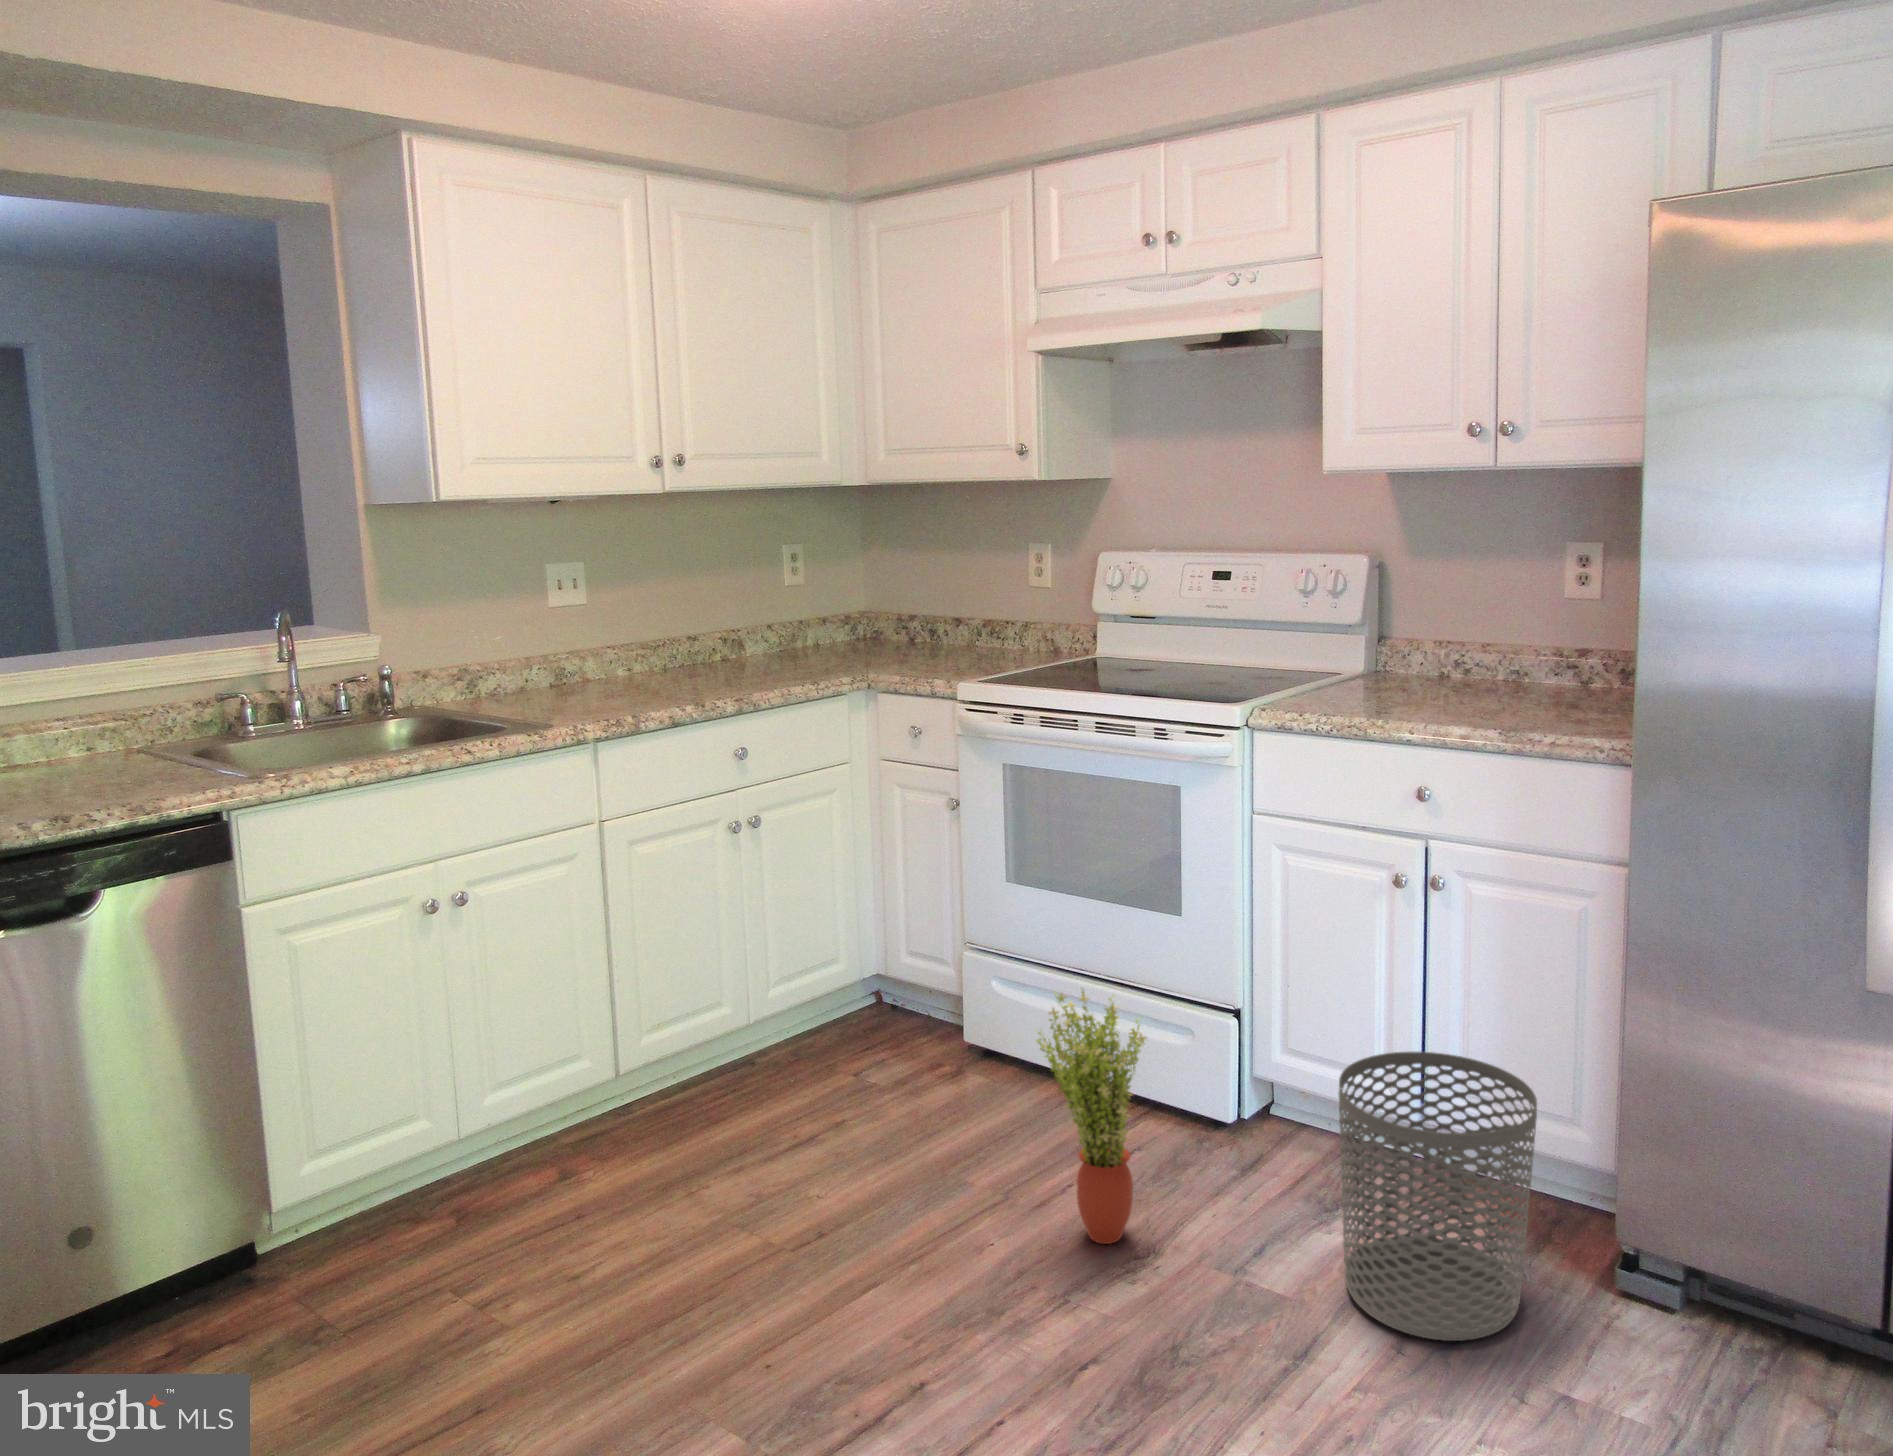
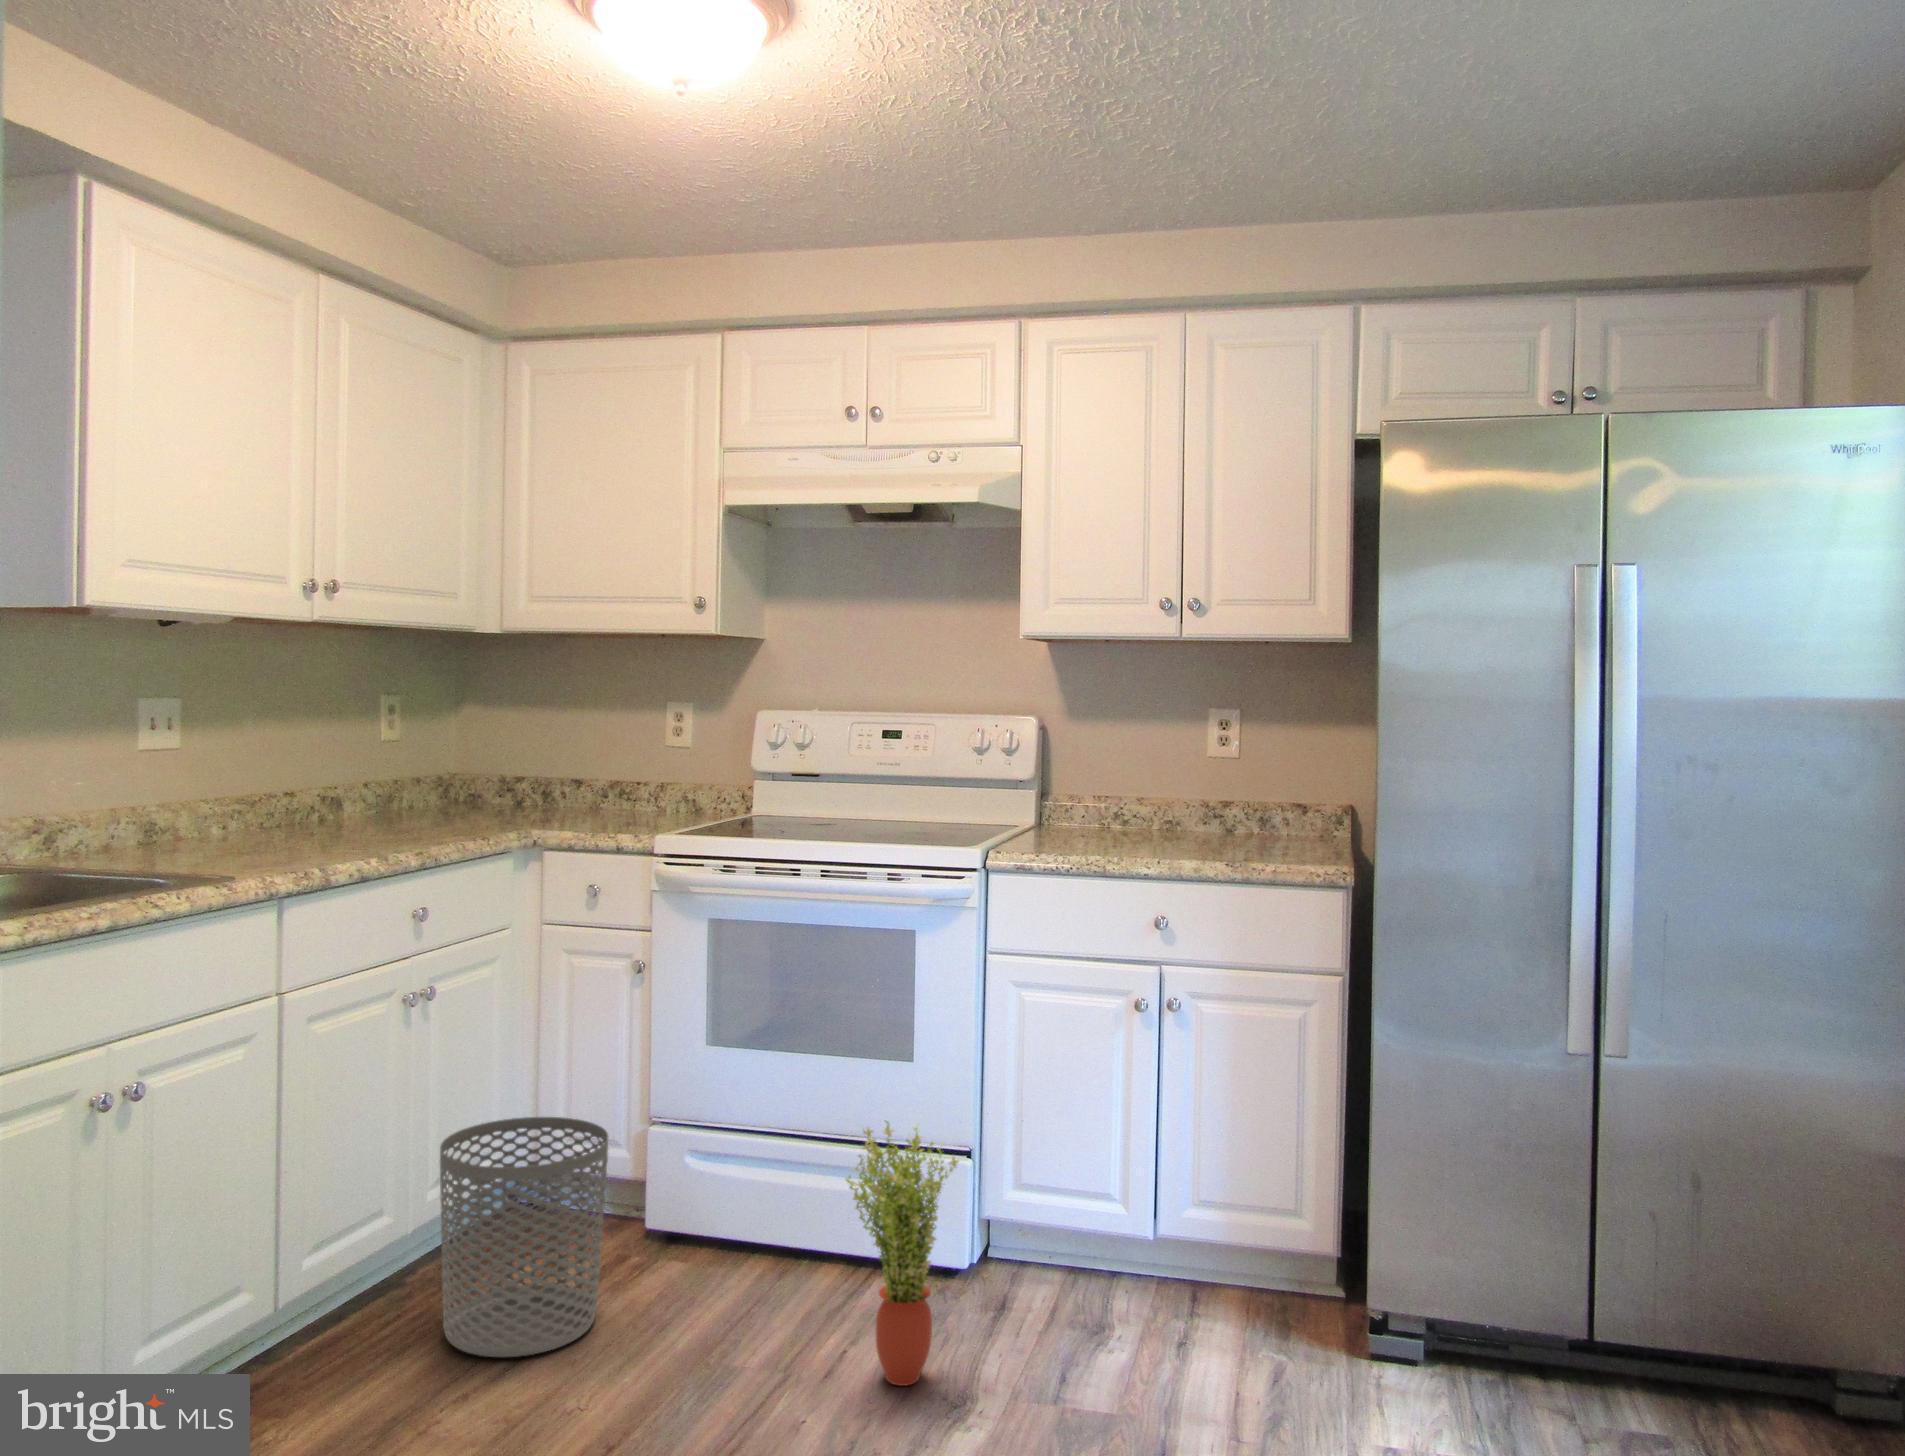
waste bin: present [1339,1051,1537,1341] -> present [440,1117,609,1357]

